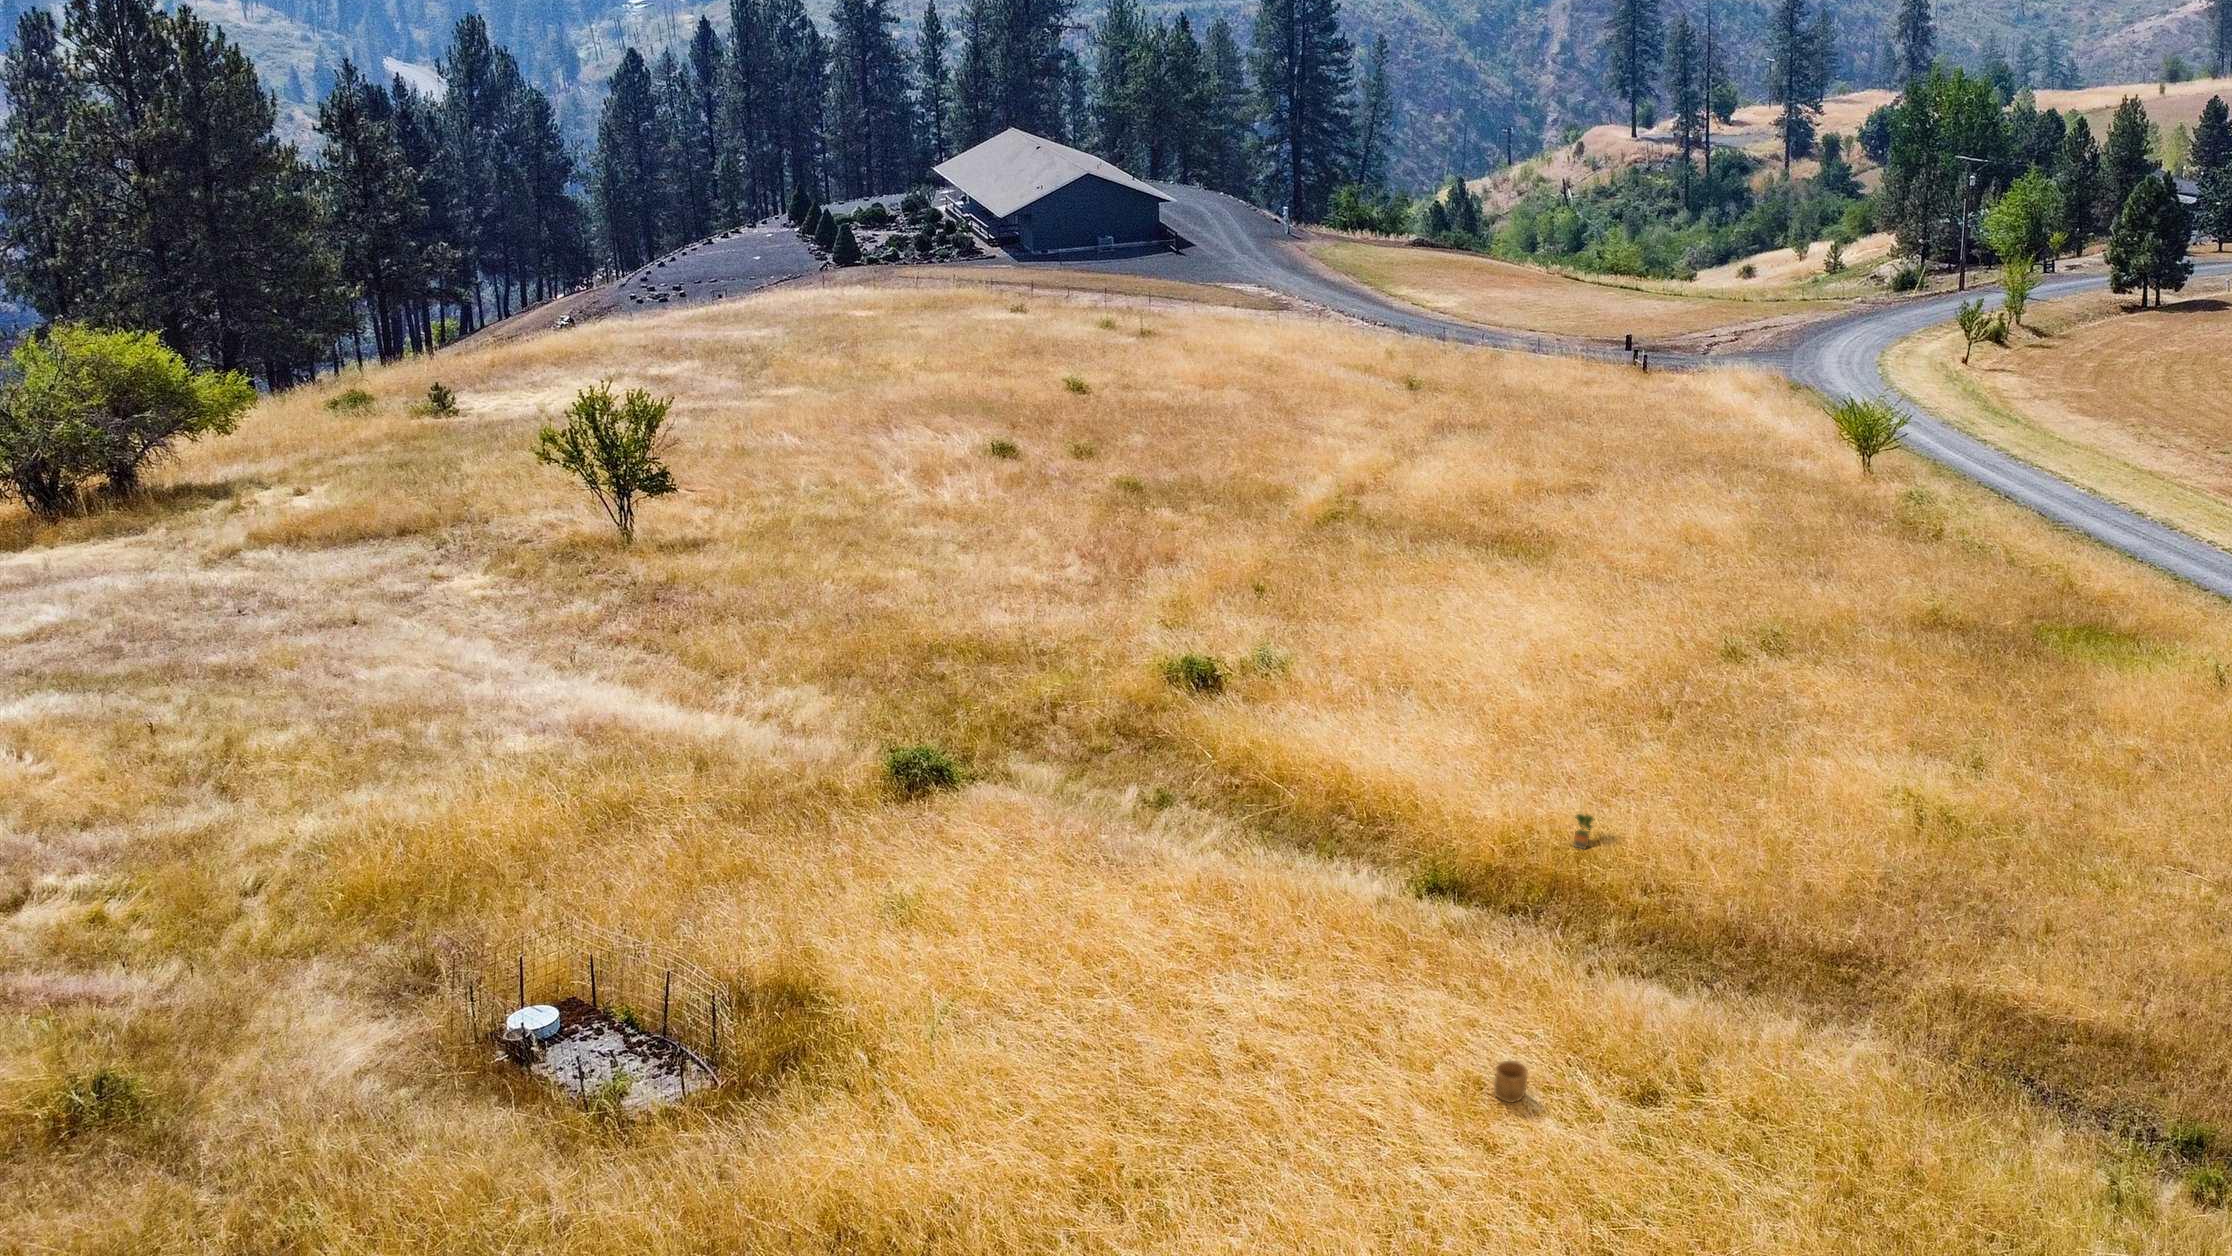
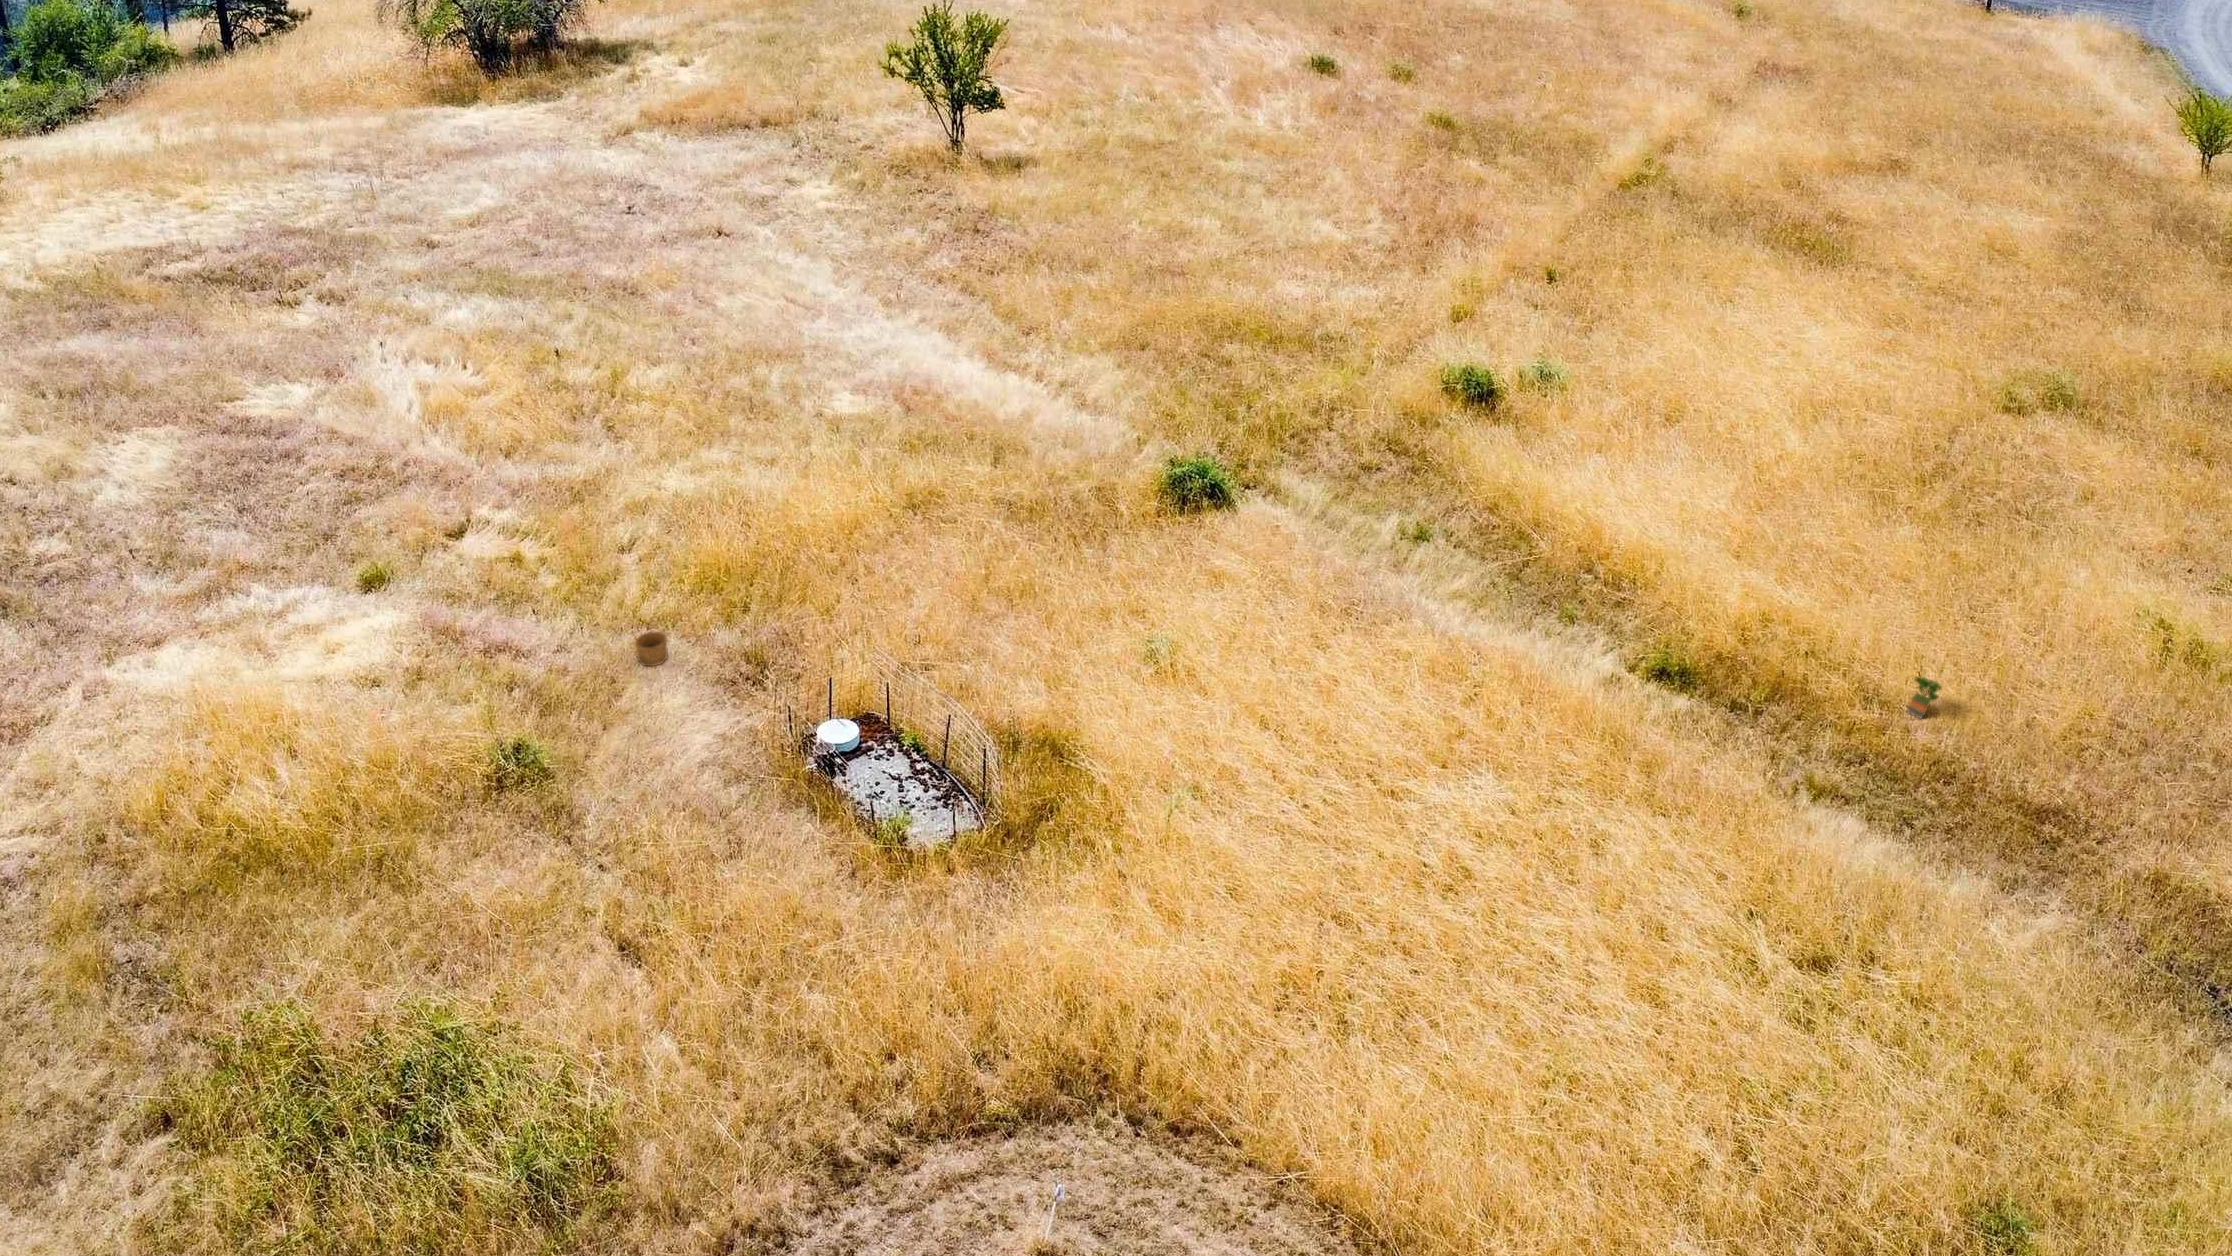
wooden bucket: present [1494,1061,1528,1103] -> present [635,632,668,666]

